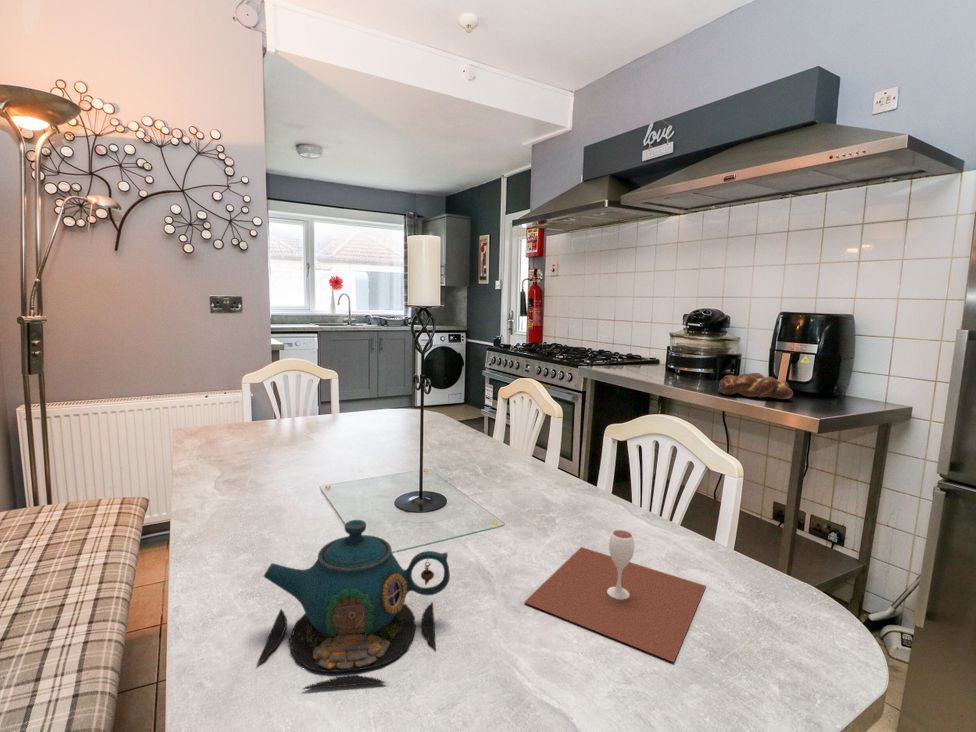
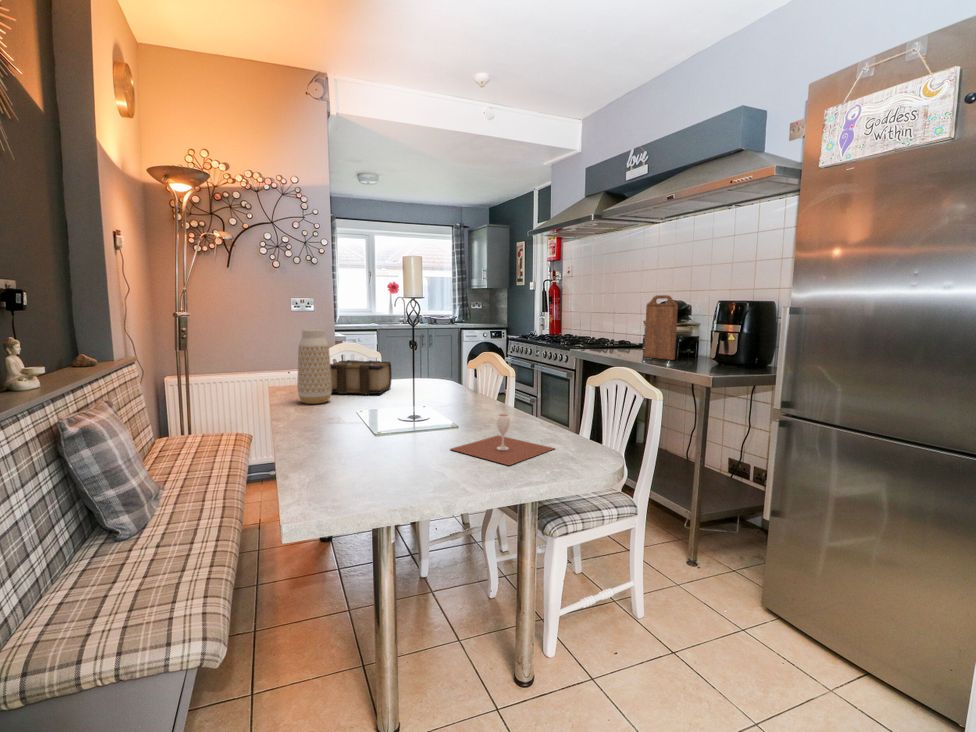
cutting board: none [674,303,725,385] -> present [644,295,678,360]
vase: none [218,349,274,468] -> present [297,329,332,404]
bread loaf: present [718,373,793,399] -> none [666,349,721,368]
book: none [263,390,360,443] -> present [330,360,392,395]
teapot: present [258,520,450,689] -> none [309,400,408,464]

